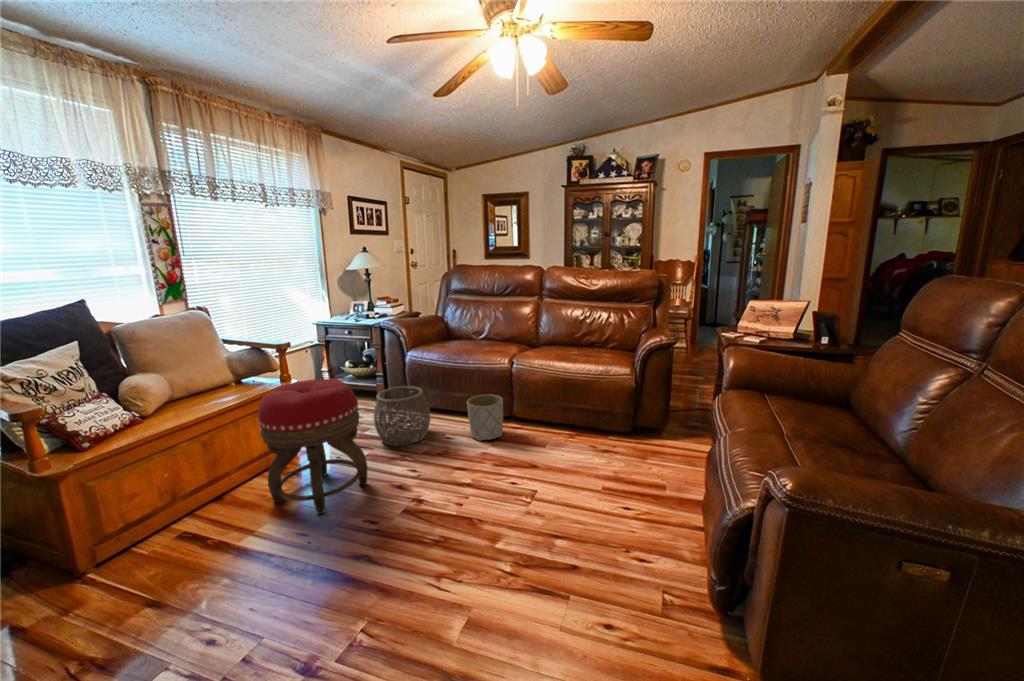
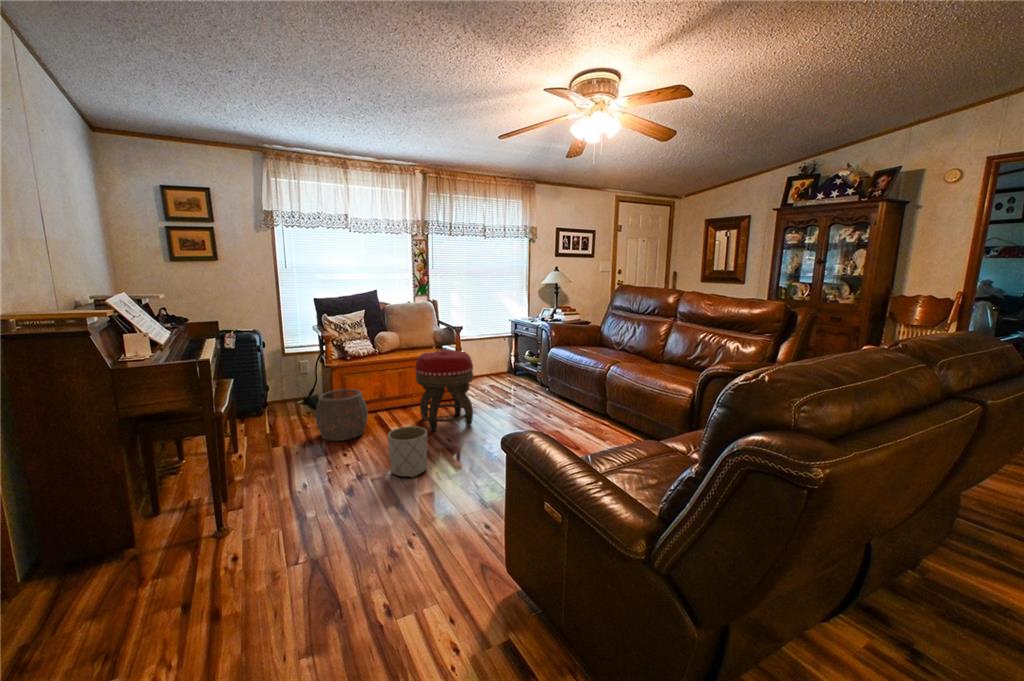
woven basket: present [374,386,430,446] -> present [315,389,368,441]
planter: present [467,395,503,441] -> present [387,426,427,477]

